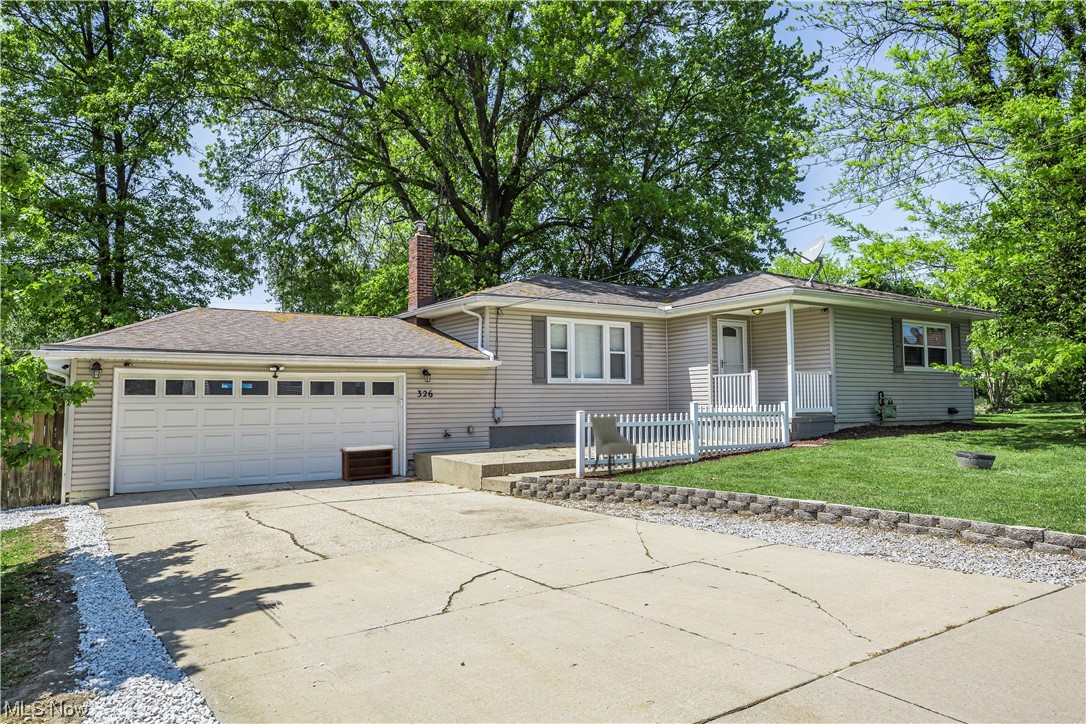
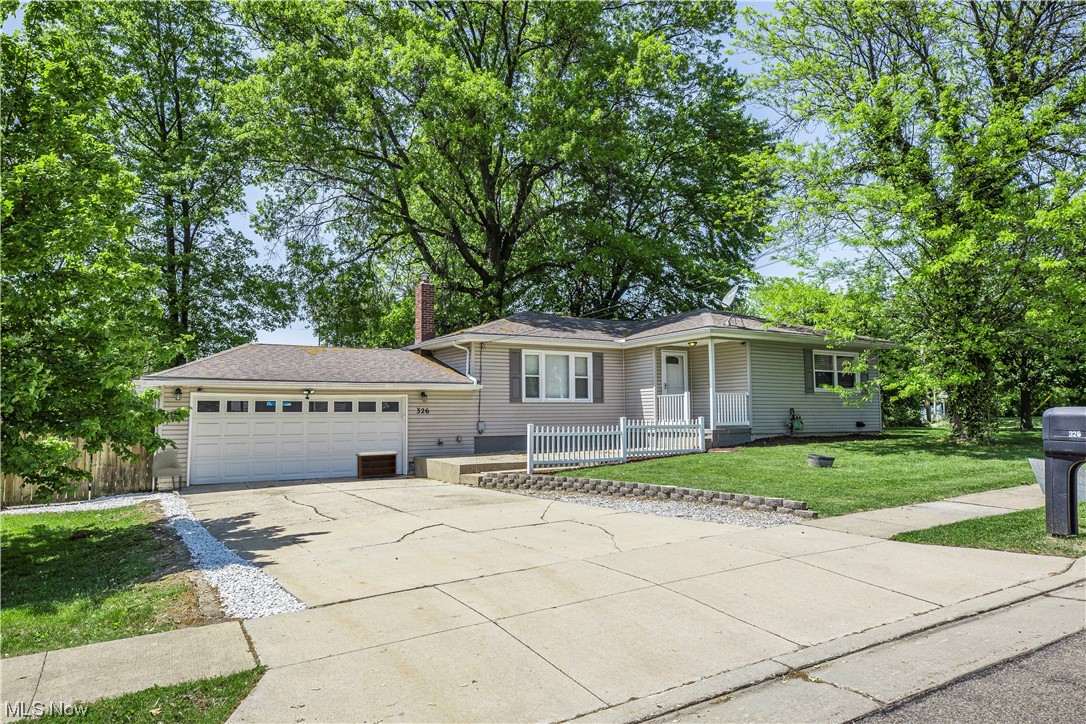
chair: present [591,416,637,476] -> present [152,449,183,492]

